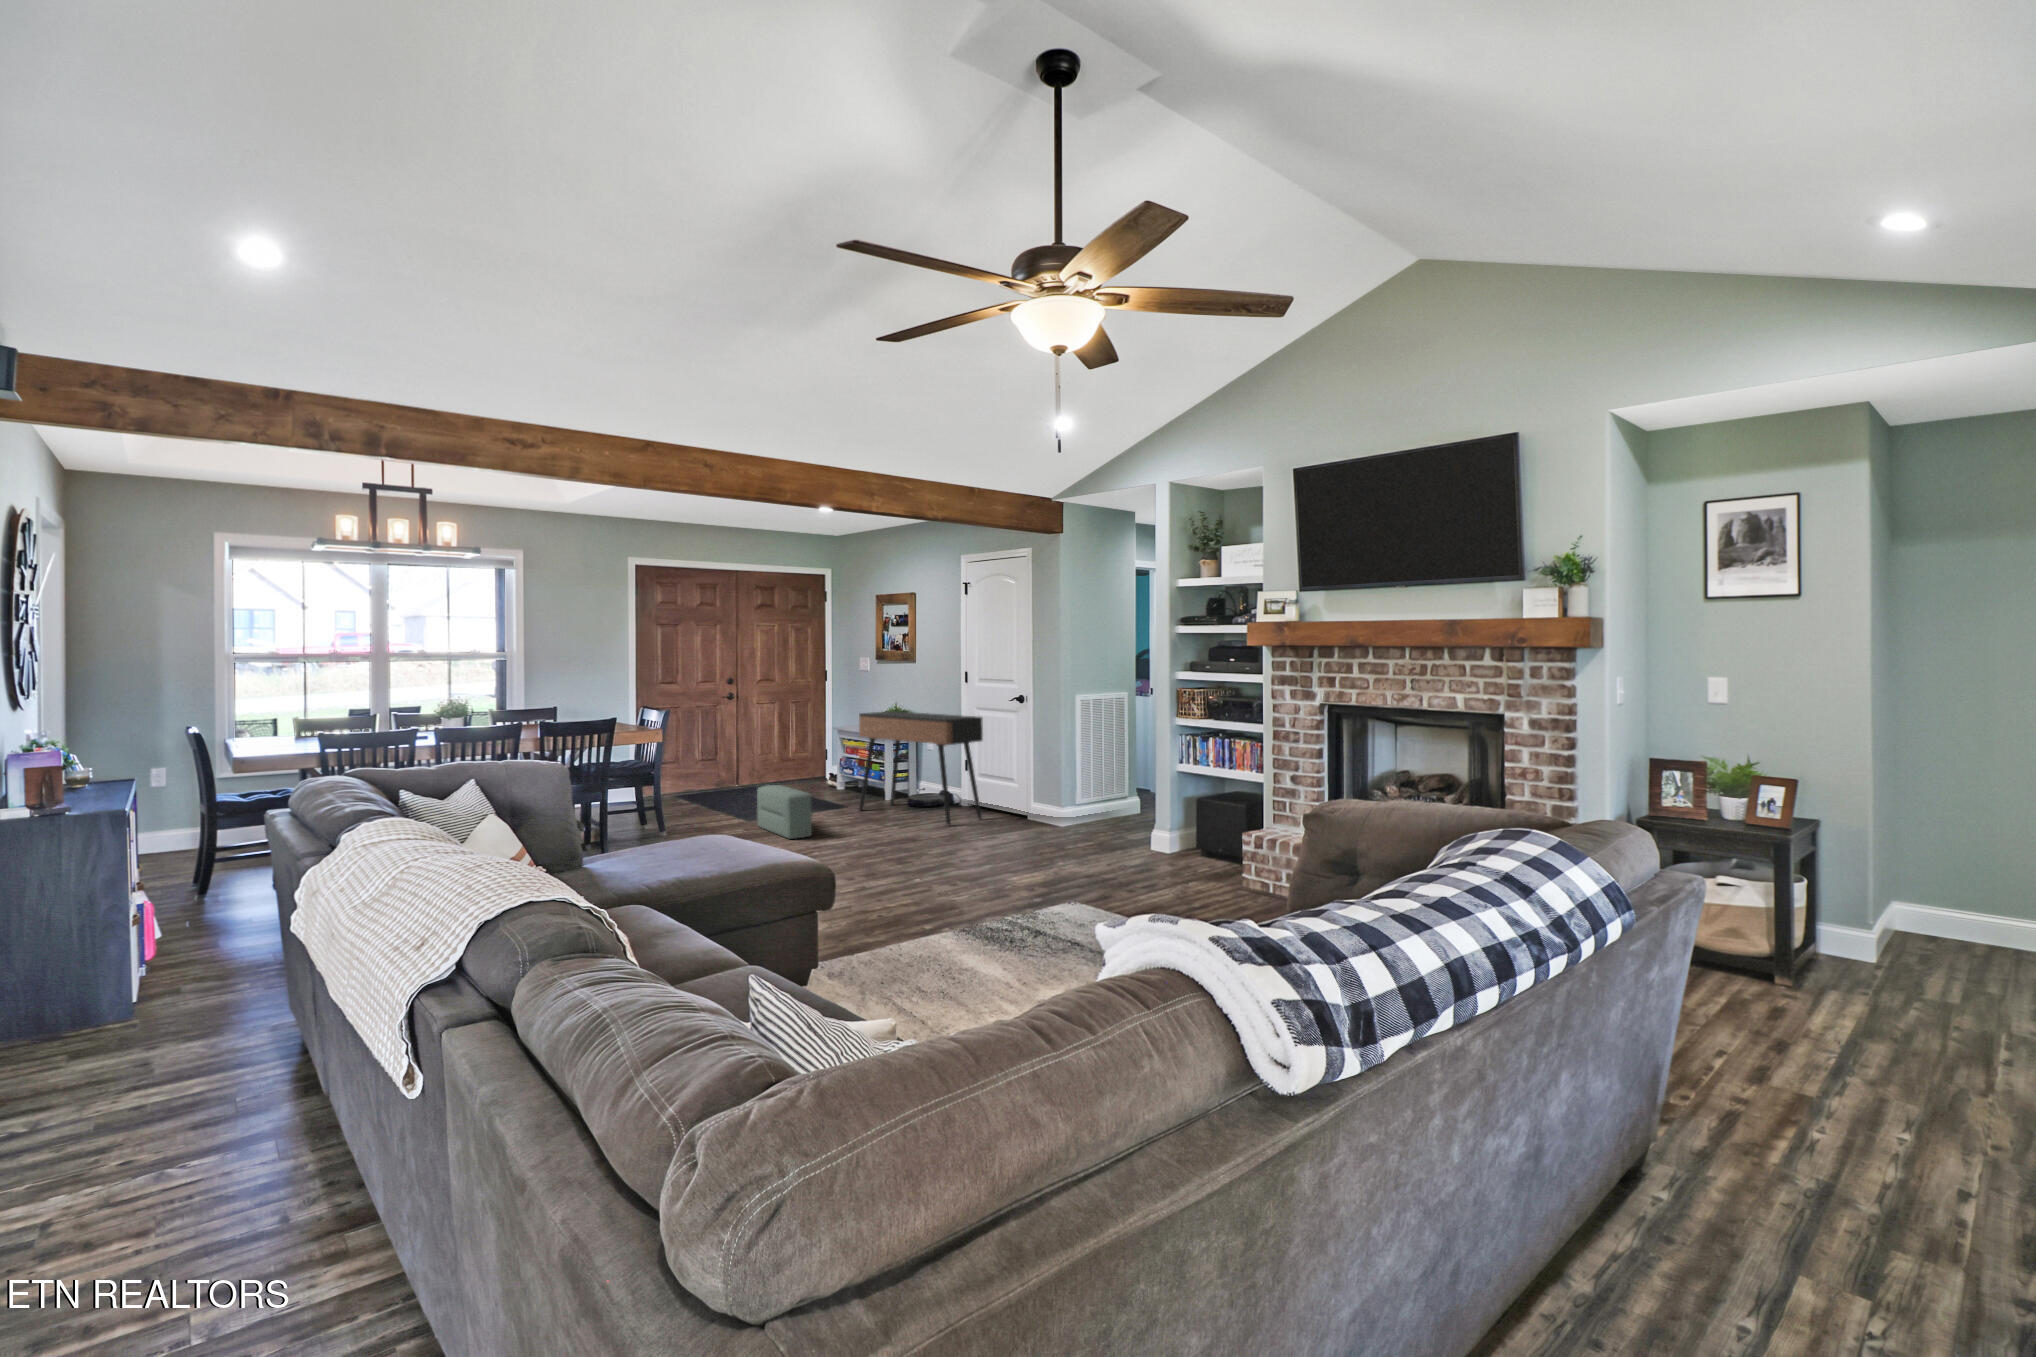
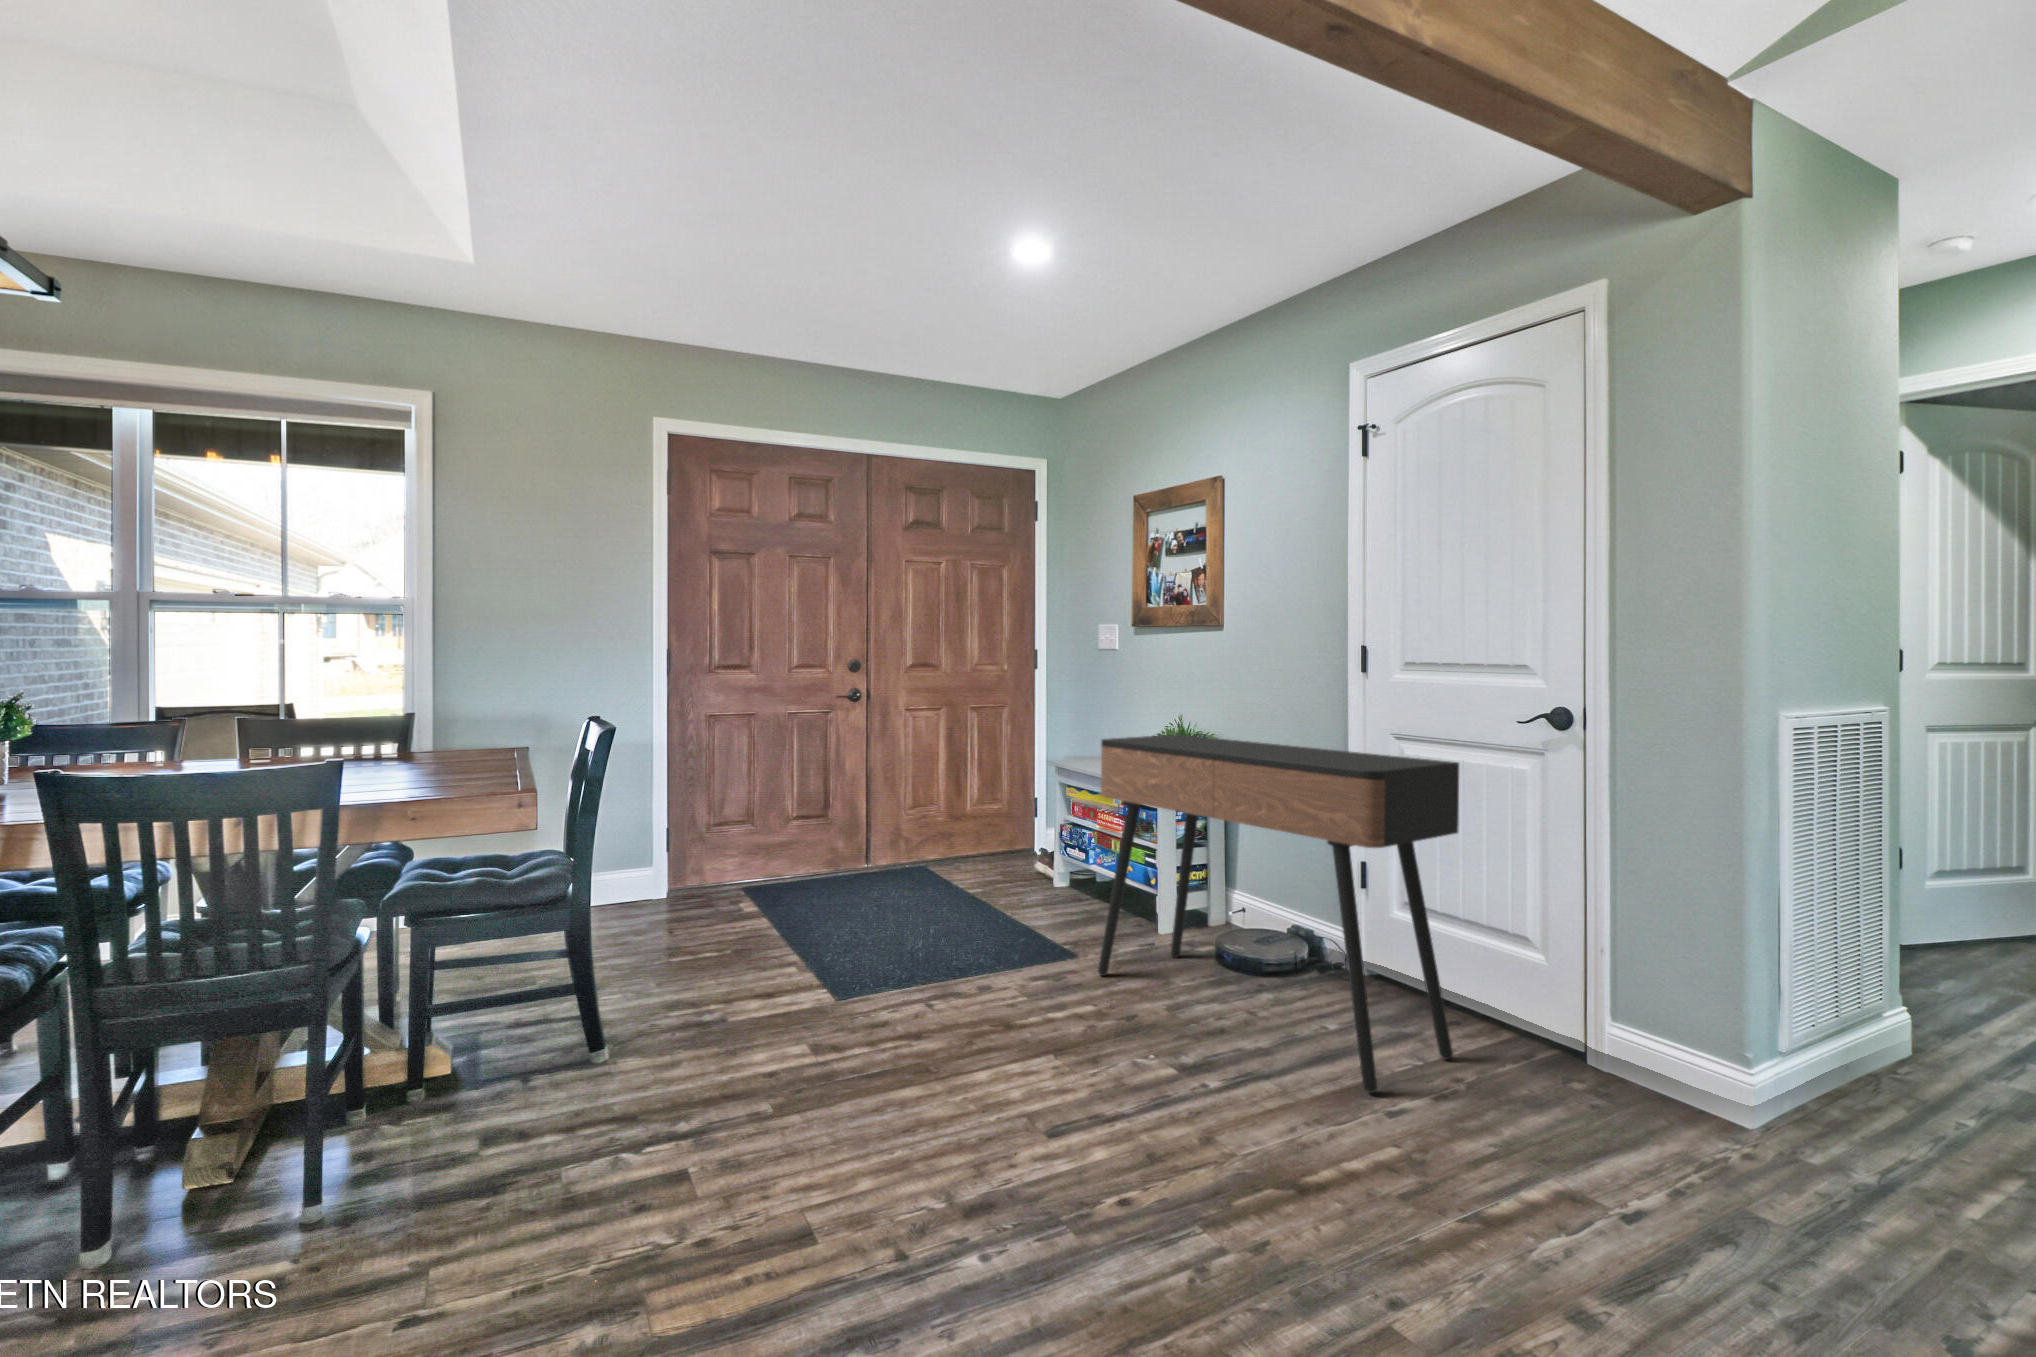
pouf: present [757,785,812,839] -> none [832,928,957,1135]

